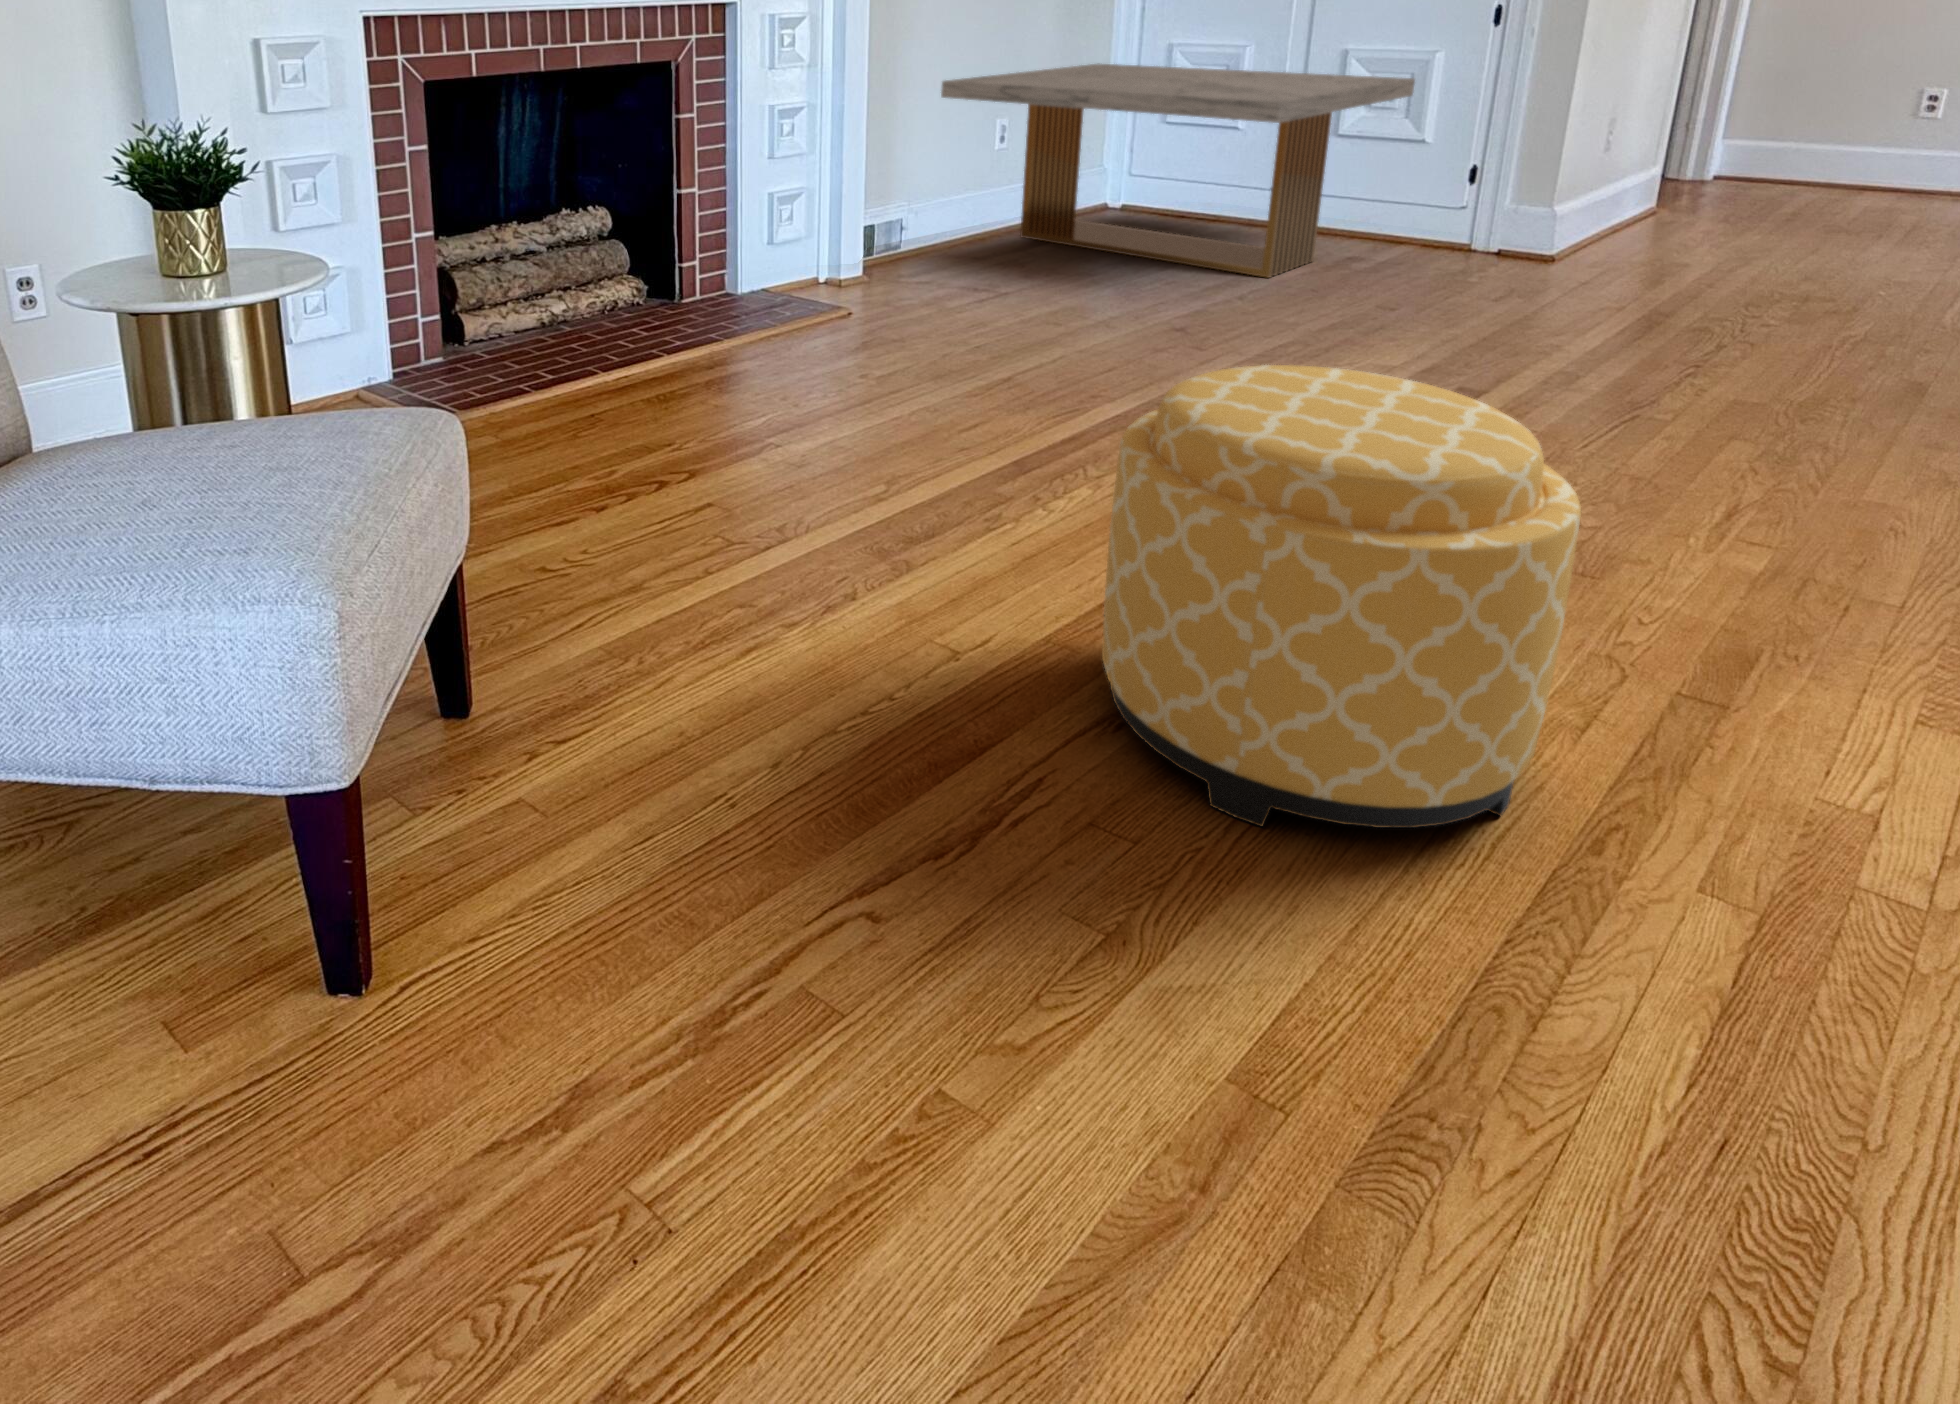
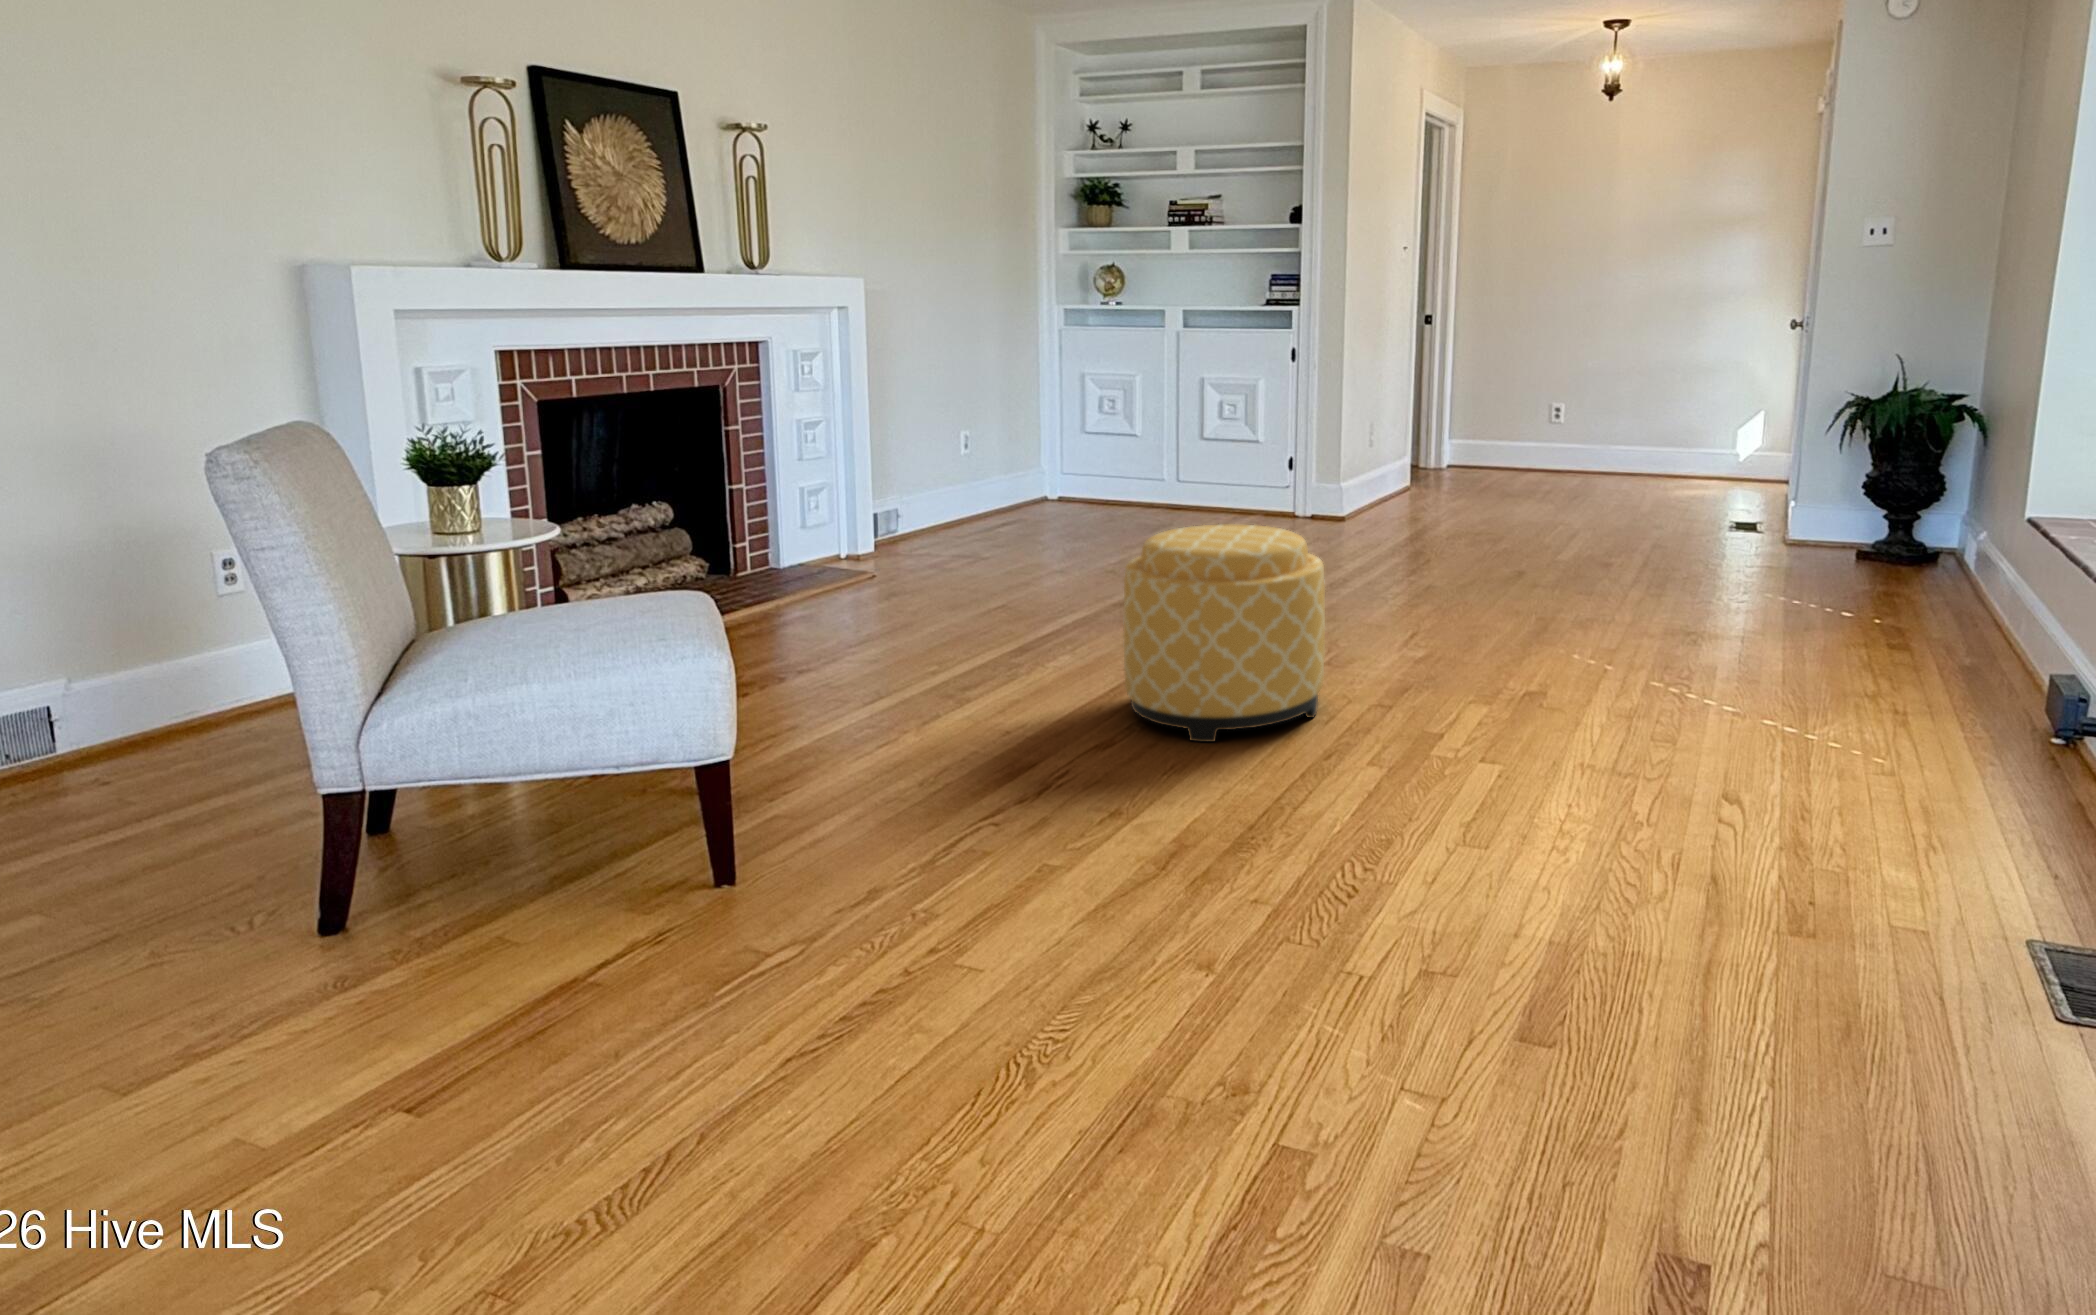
coffee table: present [941,64,1415,278] -> none [926,382,1245,524]

